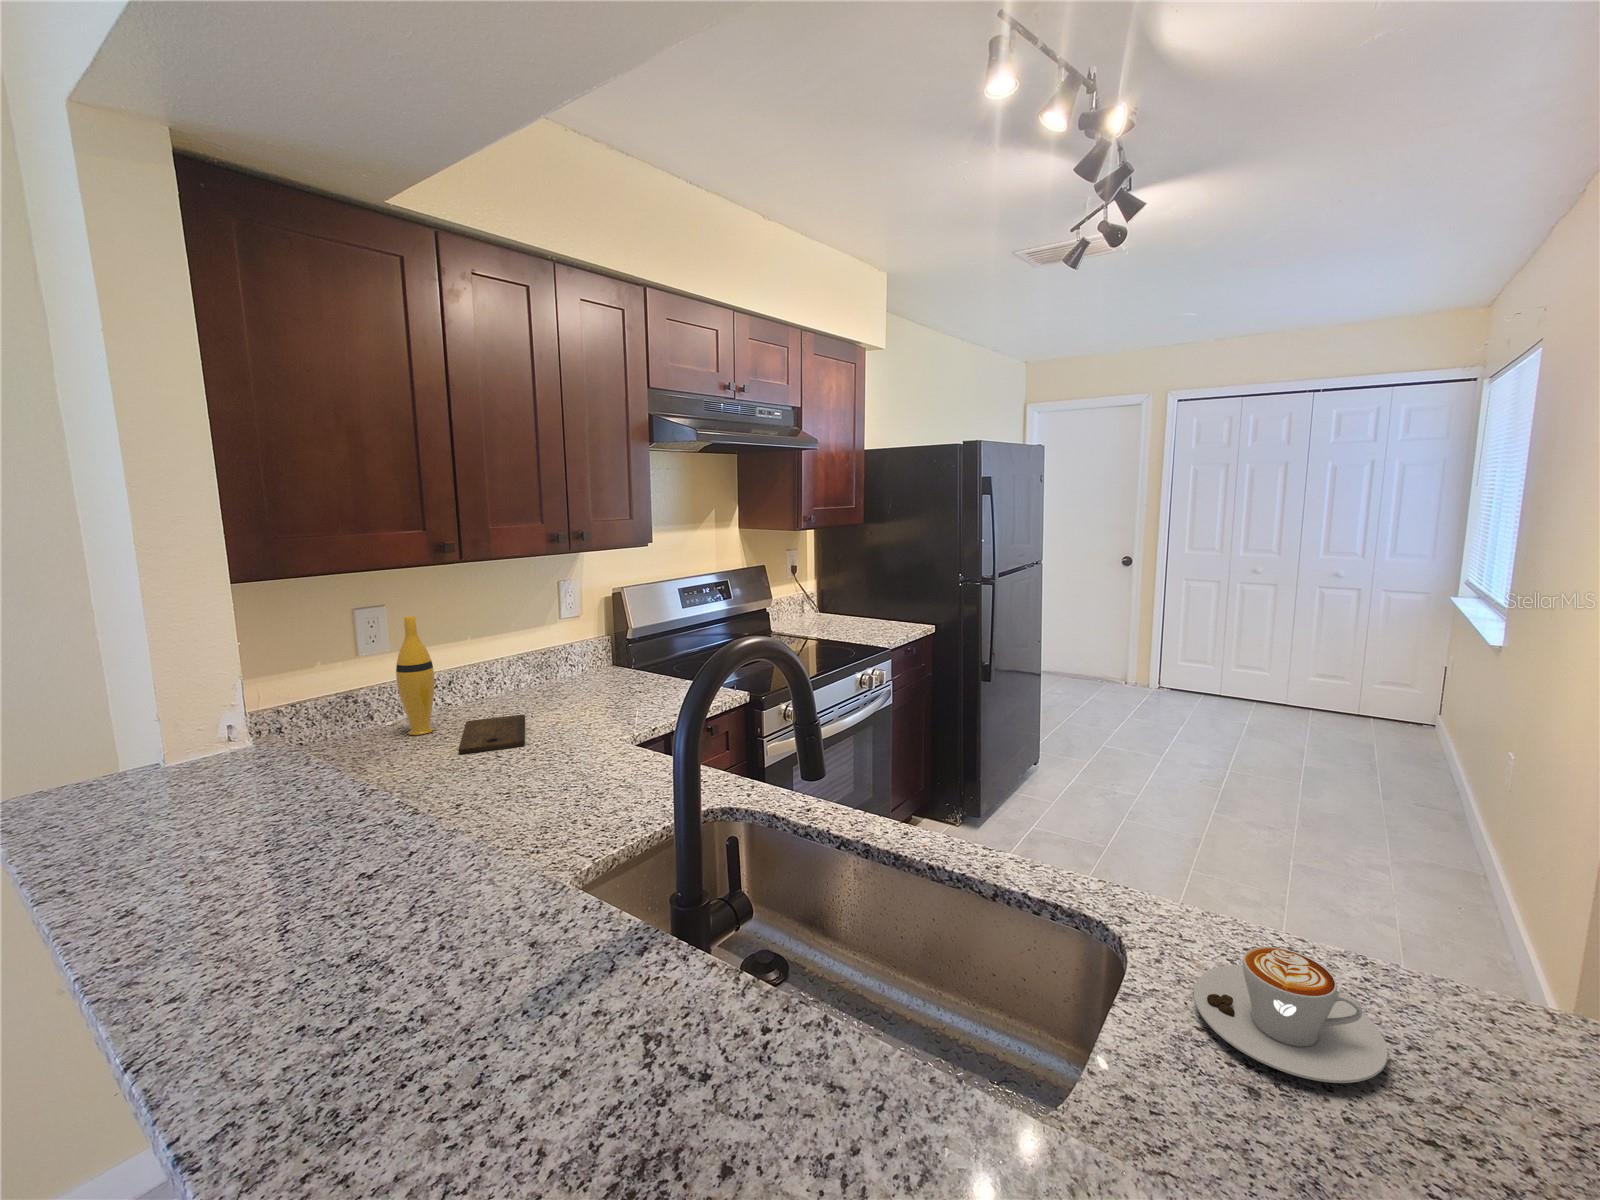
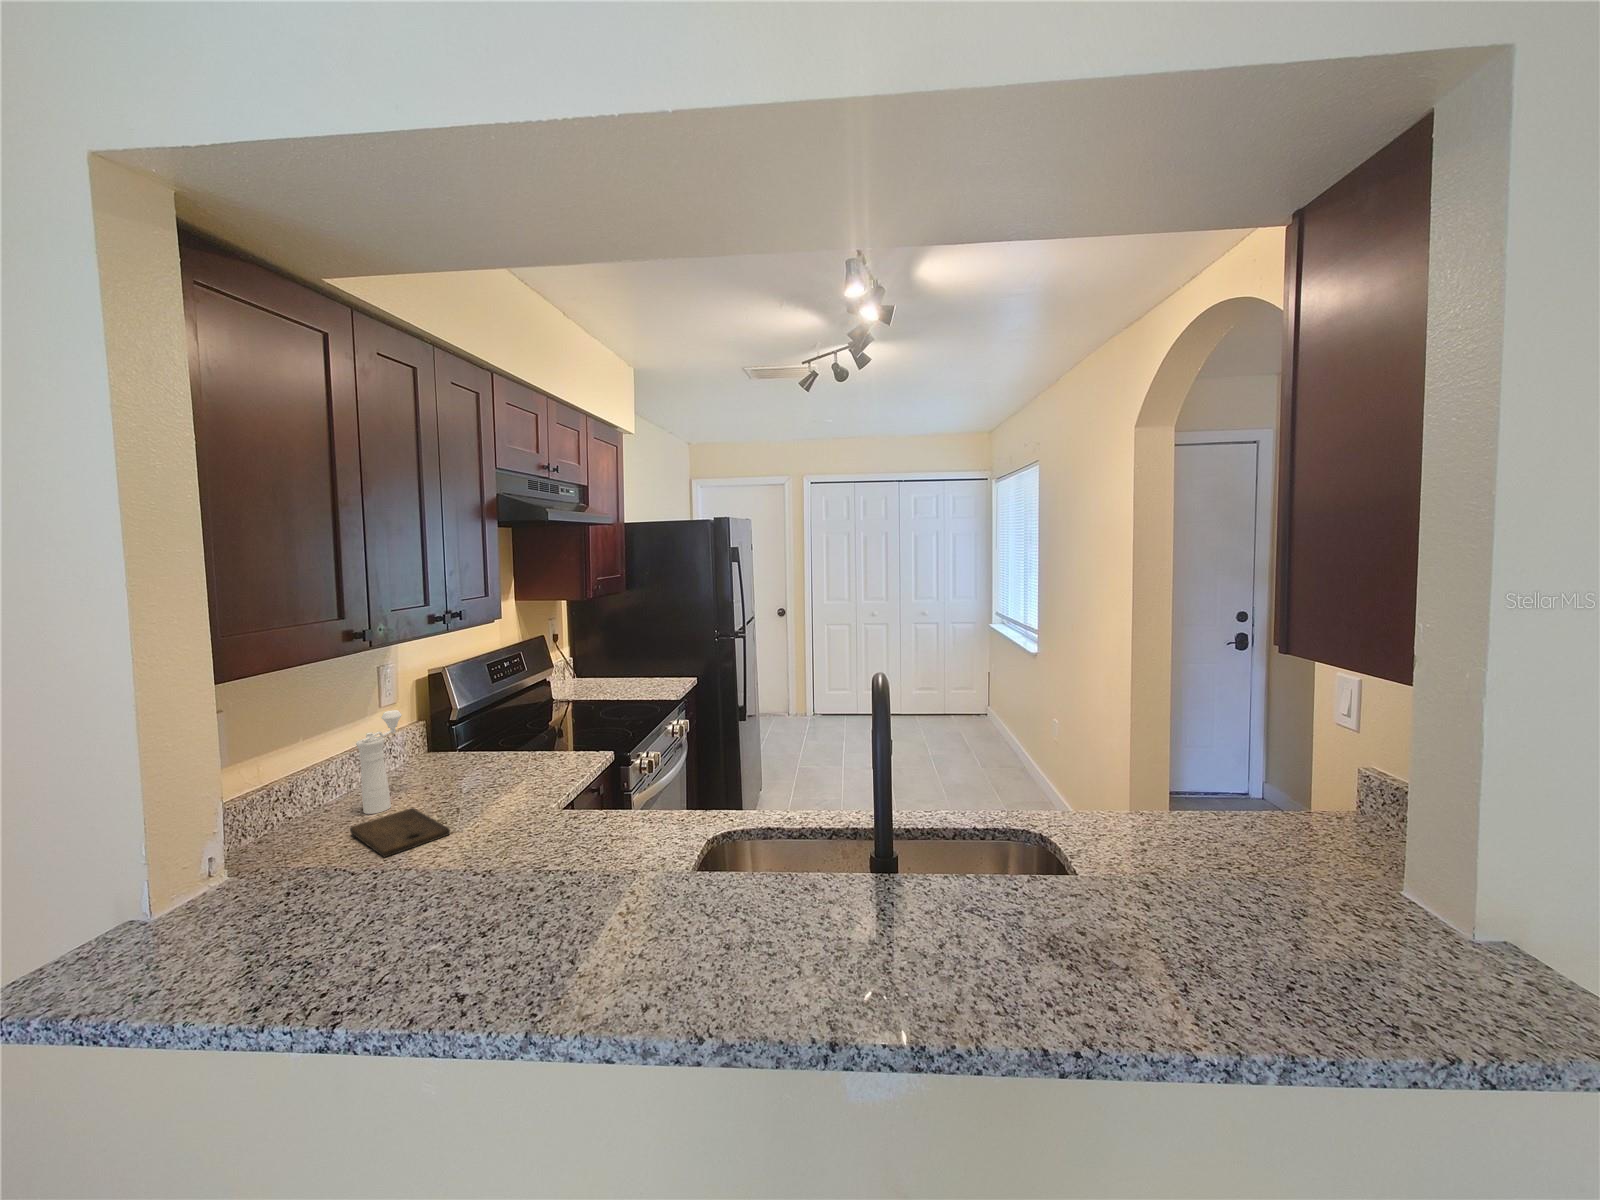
vase: present [396,616,435,735] -> none [261,722,308,856]
pepper mill: none [493,620,546,714] -> present [356,710,402,814]
coffee cup: present [1194,947,1388,1083] -> none [1096,811,1190,867]

